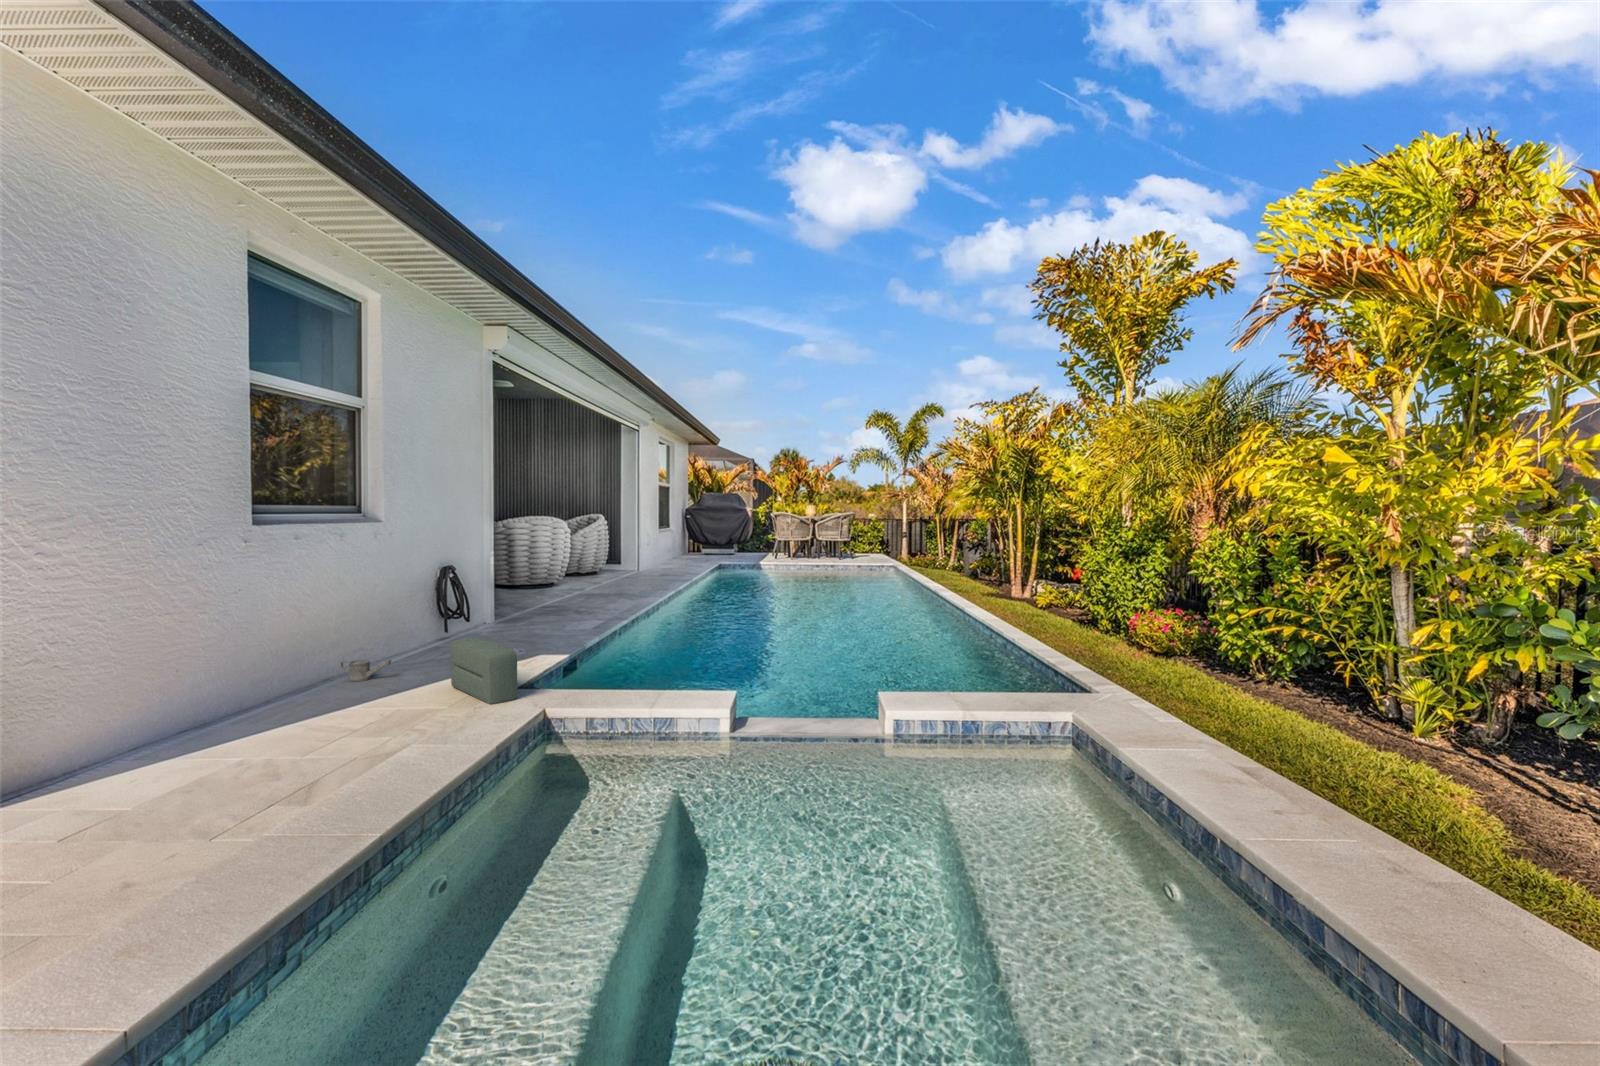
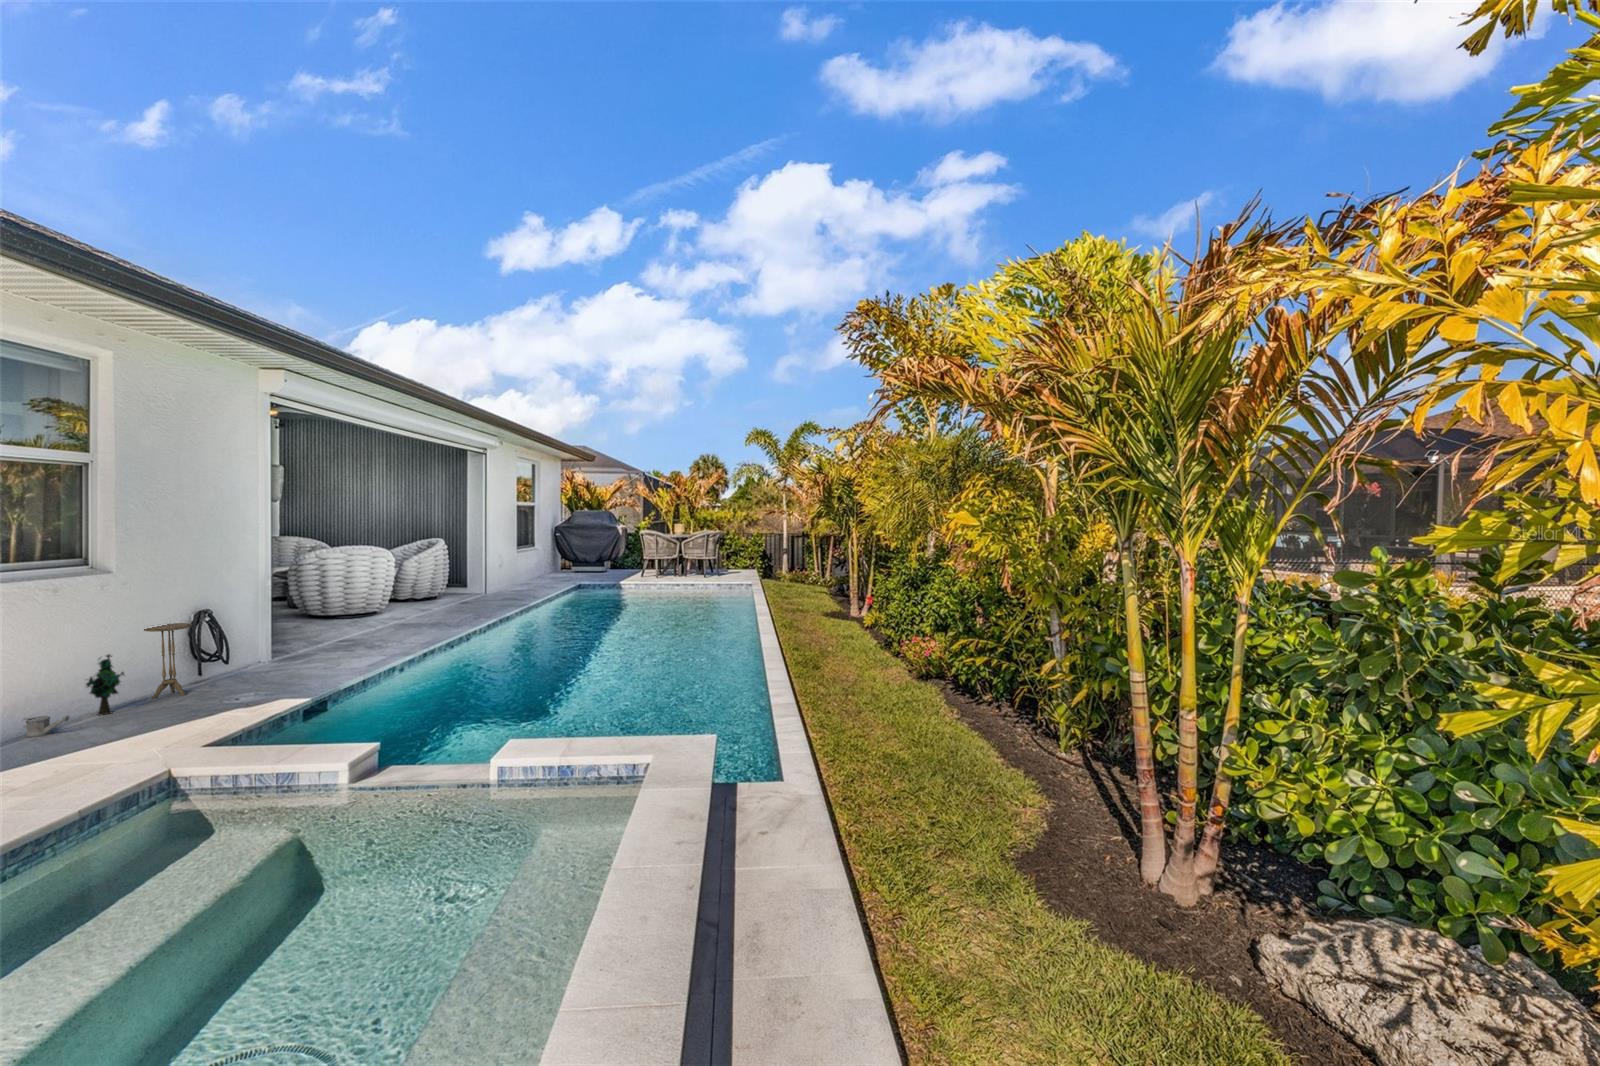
side table: none [428,572,471,650] -> present [144,623,192,699]
decorative plant: none [384,599,422,663] -> present [86,655,125,715]
pouf: present [451,638,517,704] -> none [113,696,163,760]

